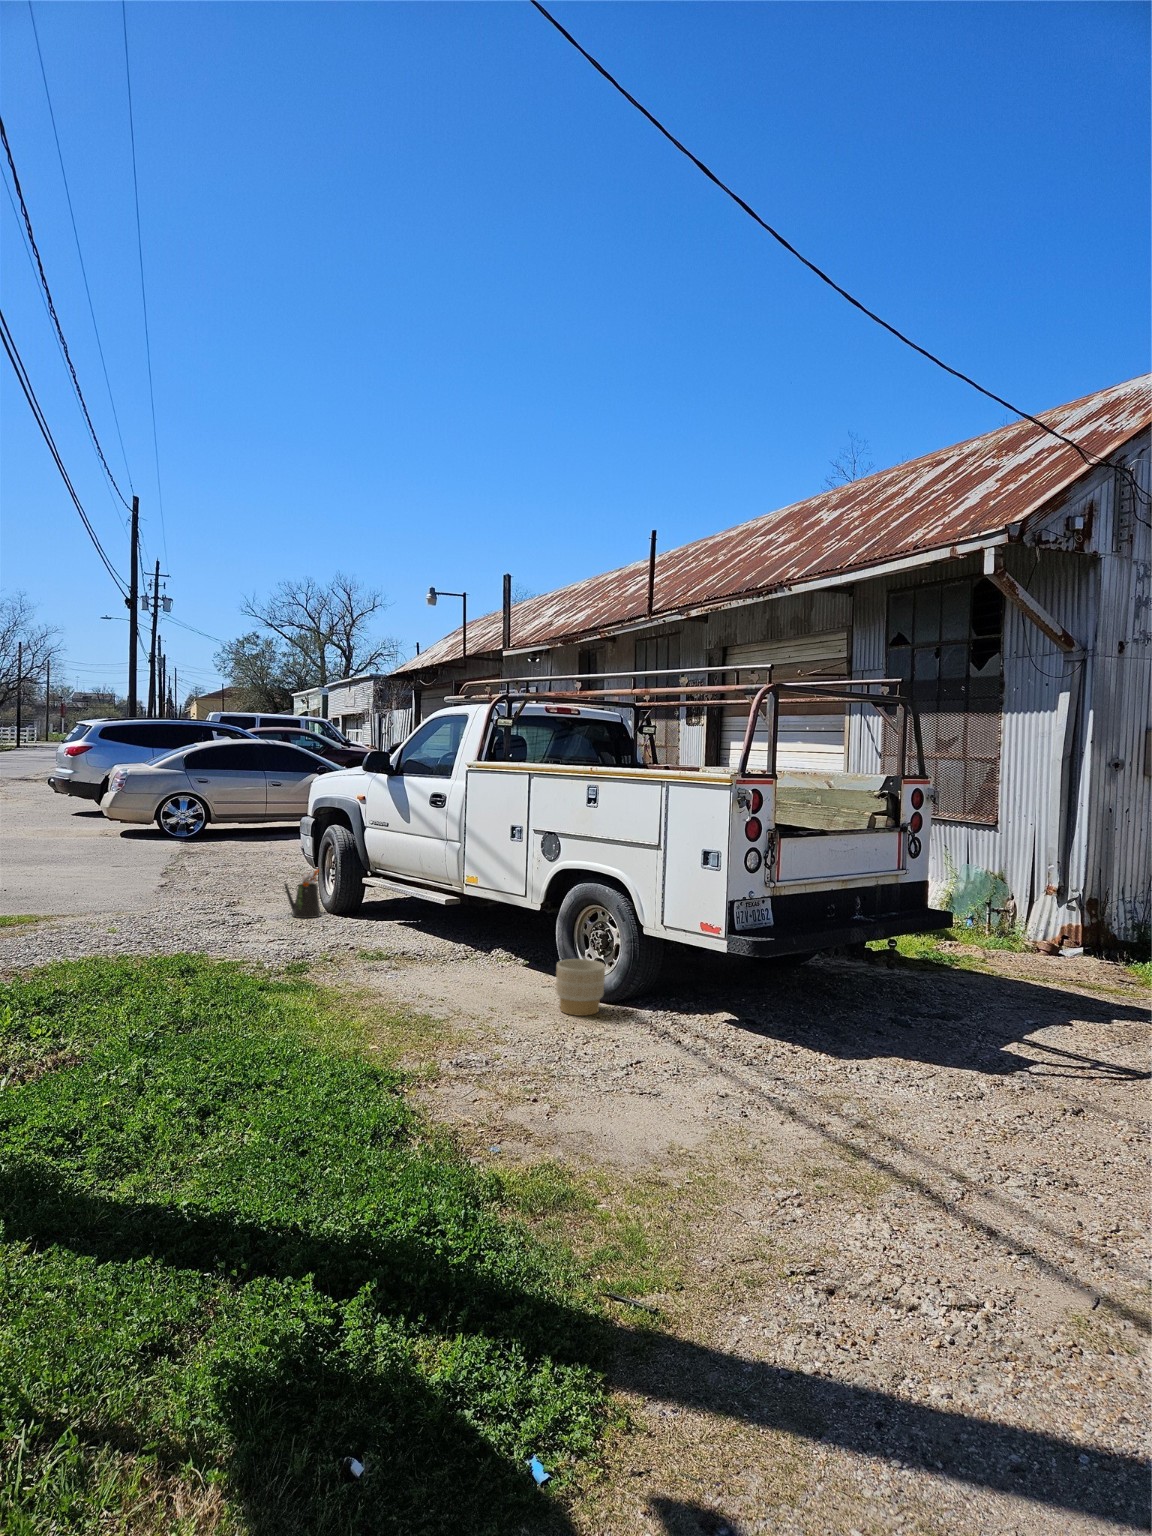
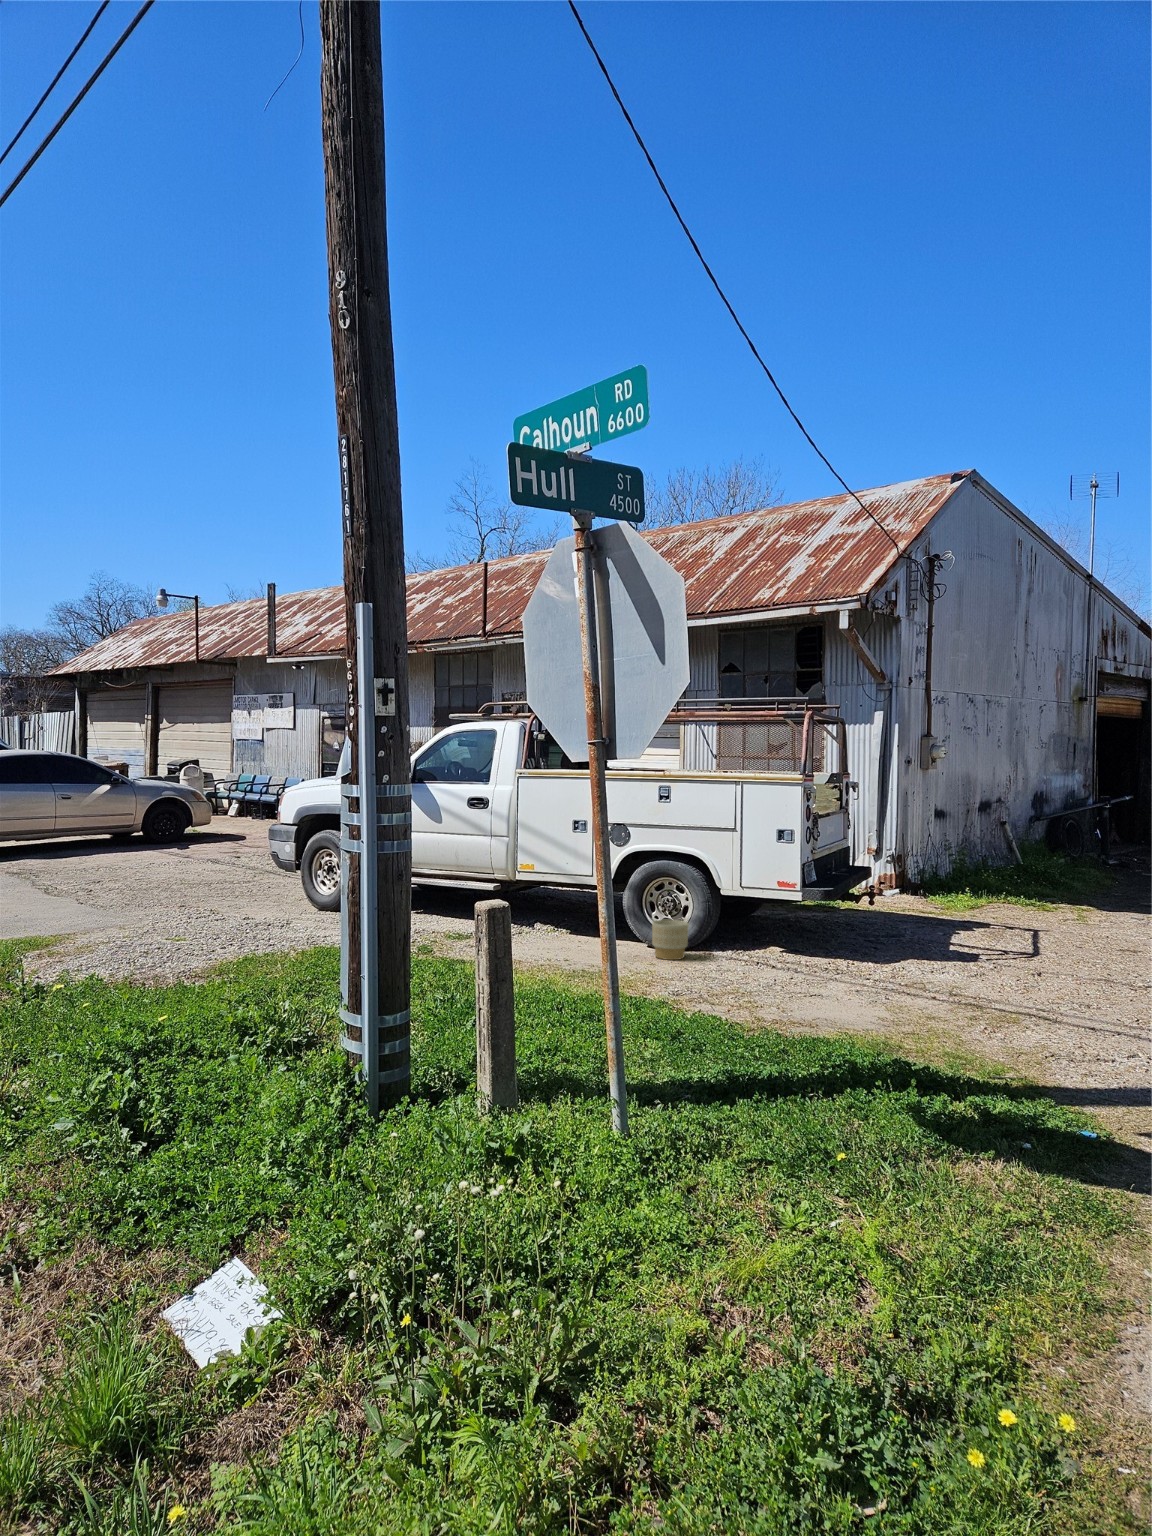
watering can: present [285,870,321,918] -> none [292,875,331,922]

